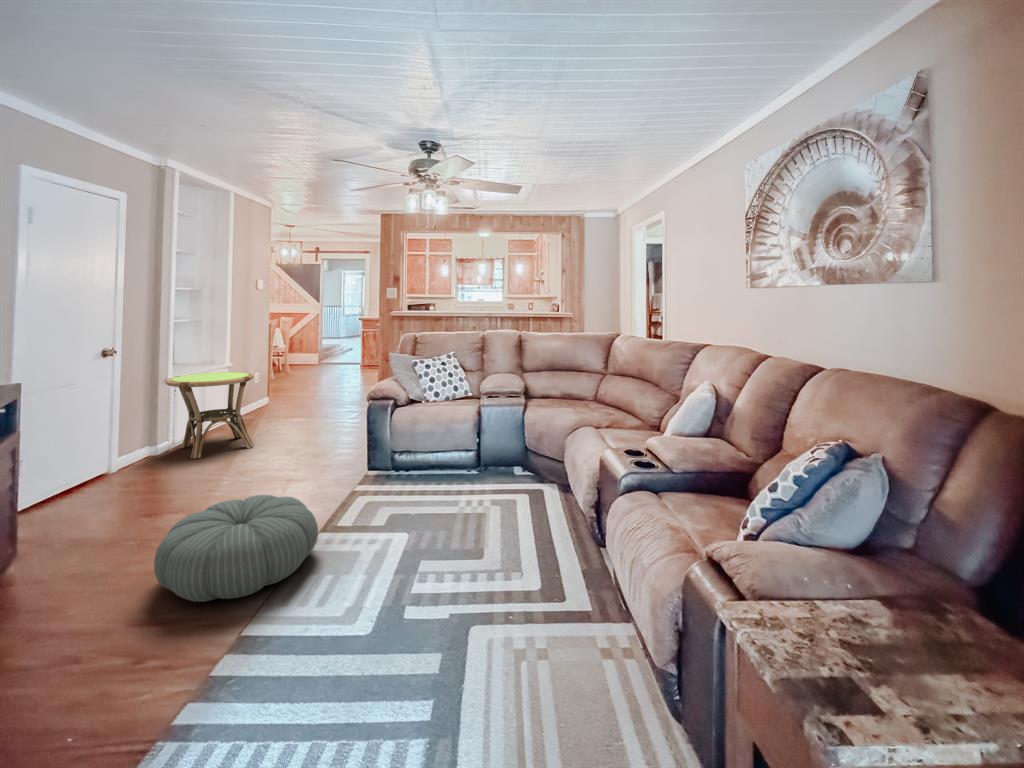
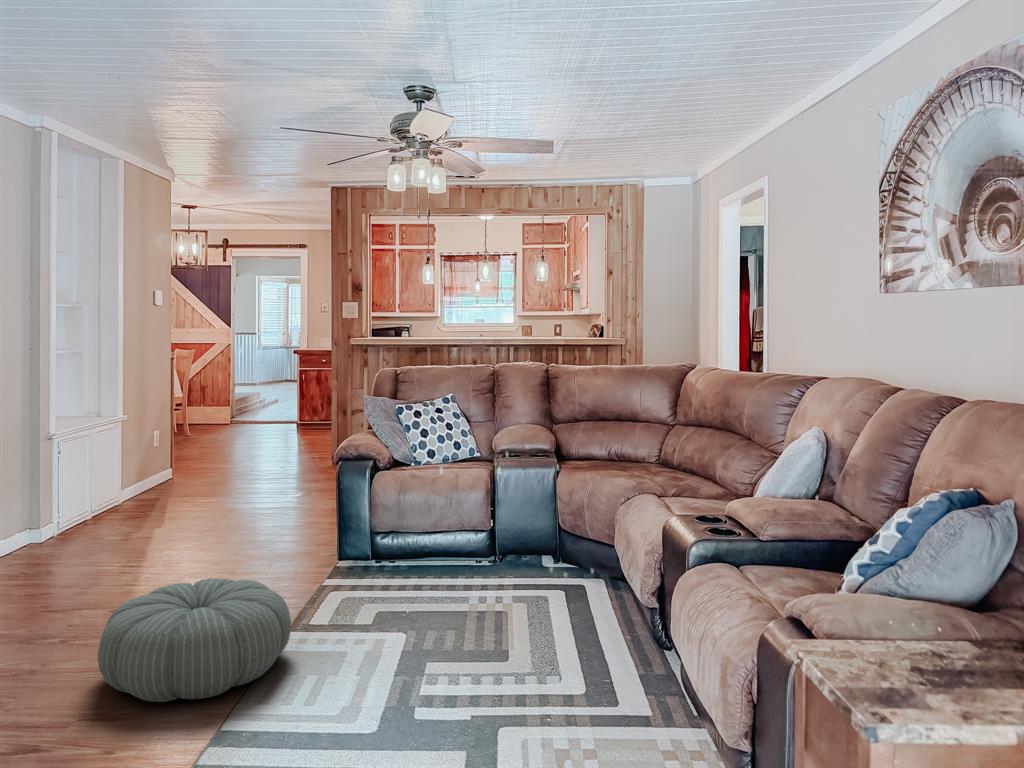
side table: present [165,372,254,458] -> none [51,426,168,548]

